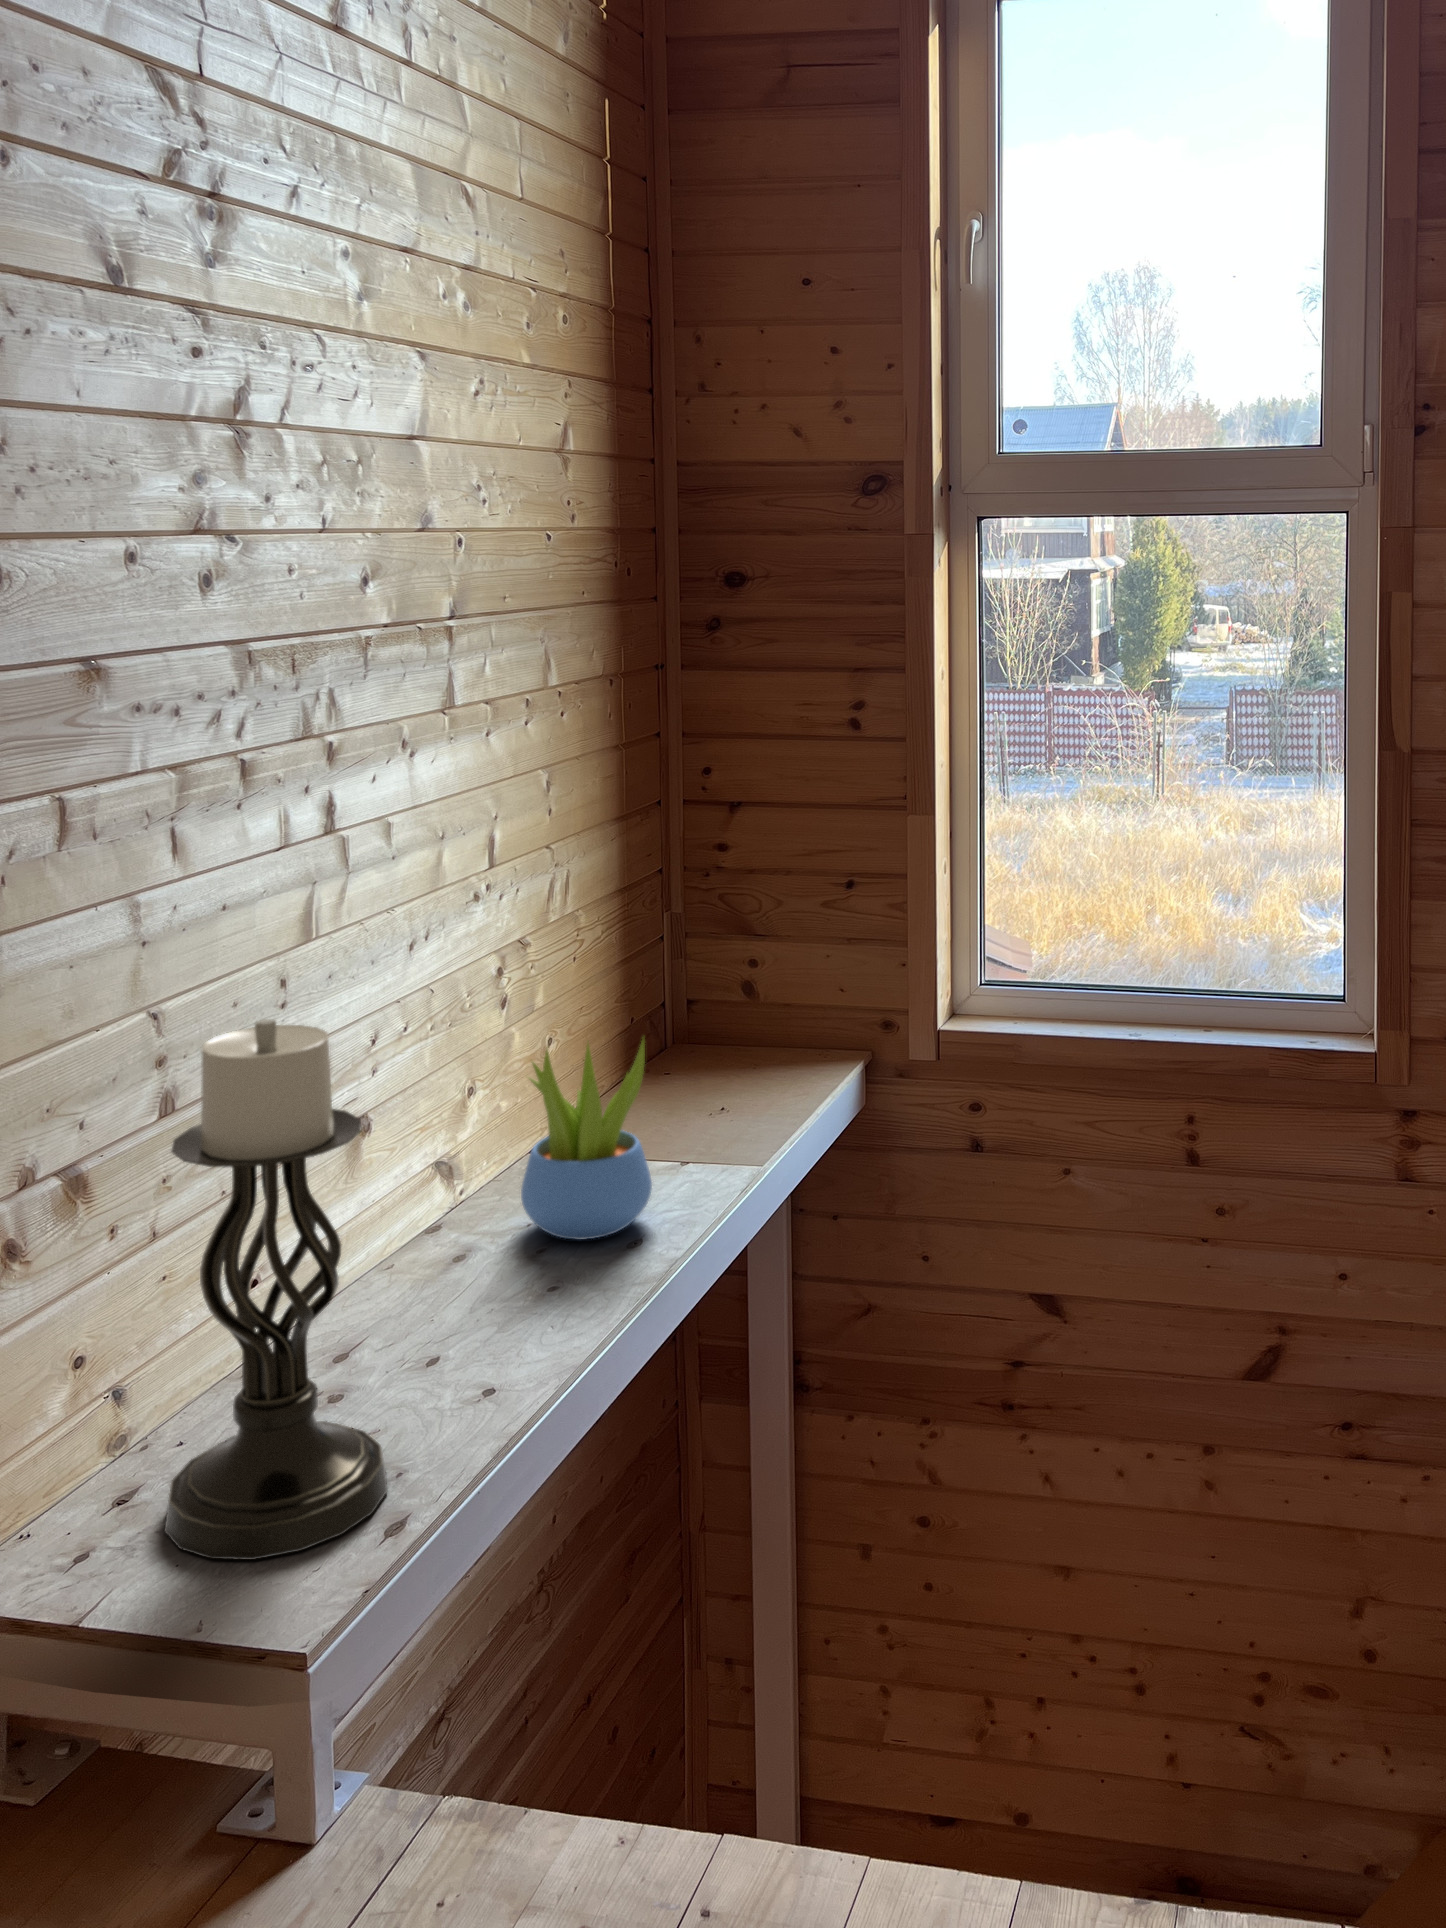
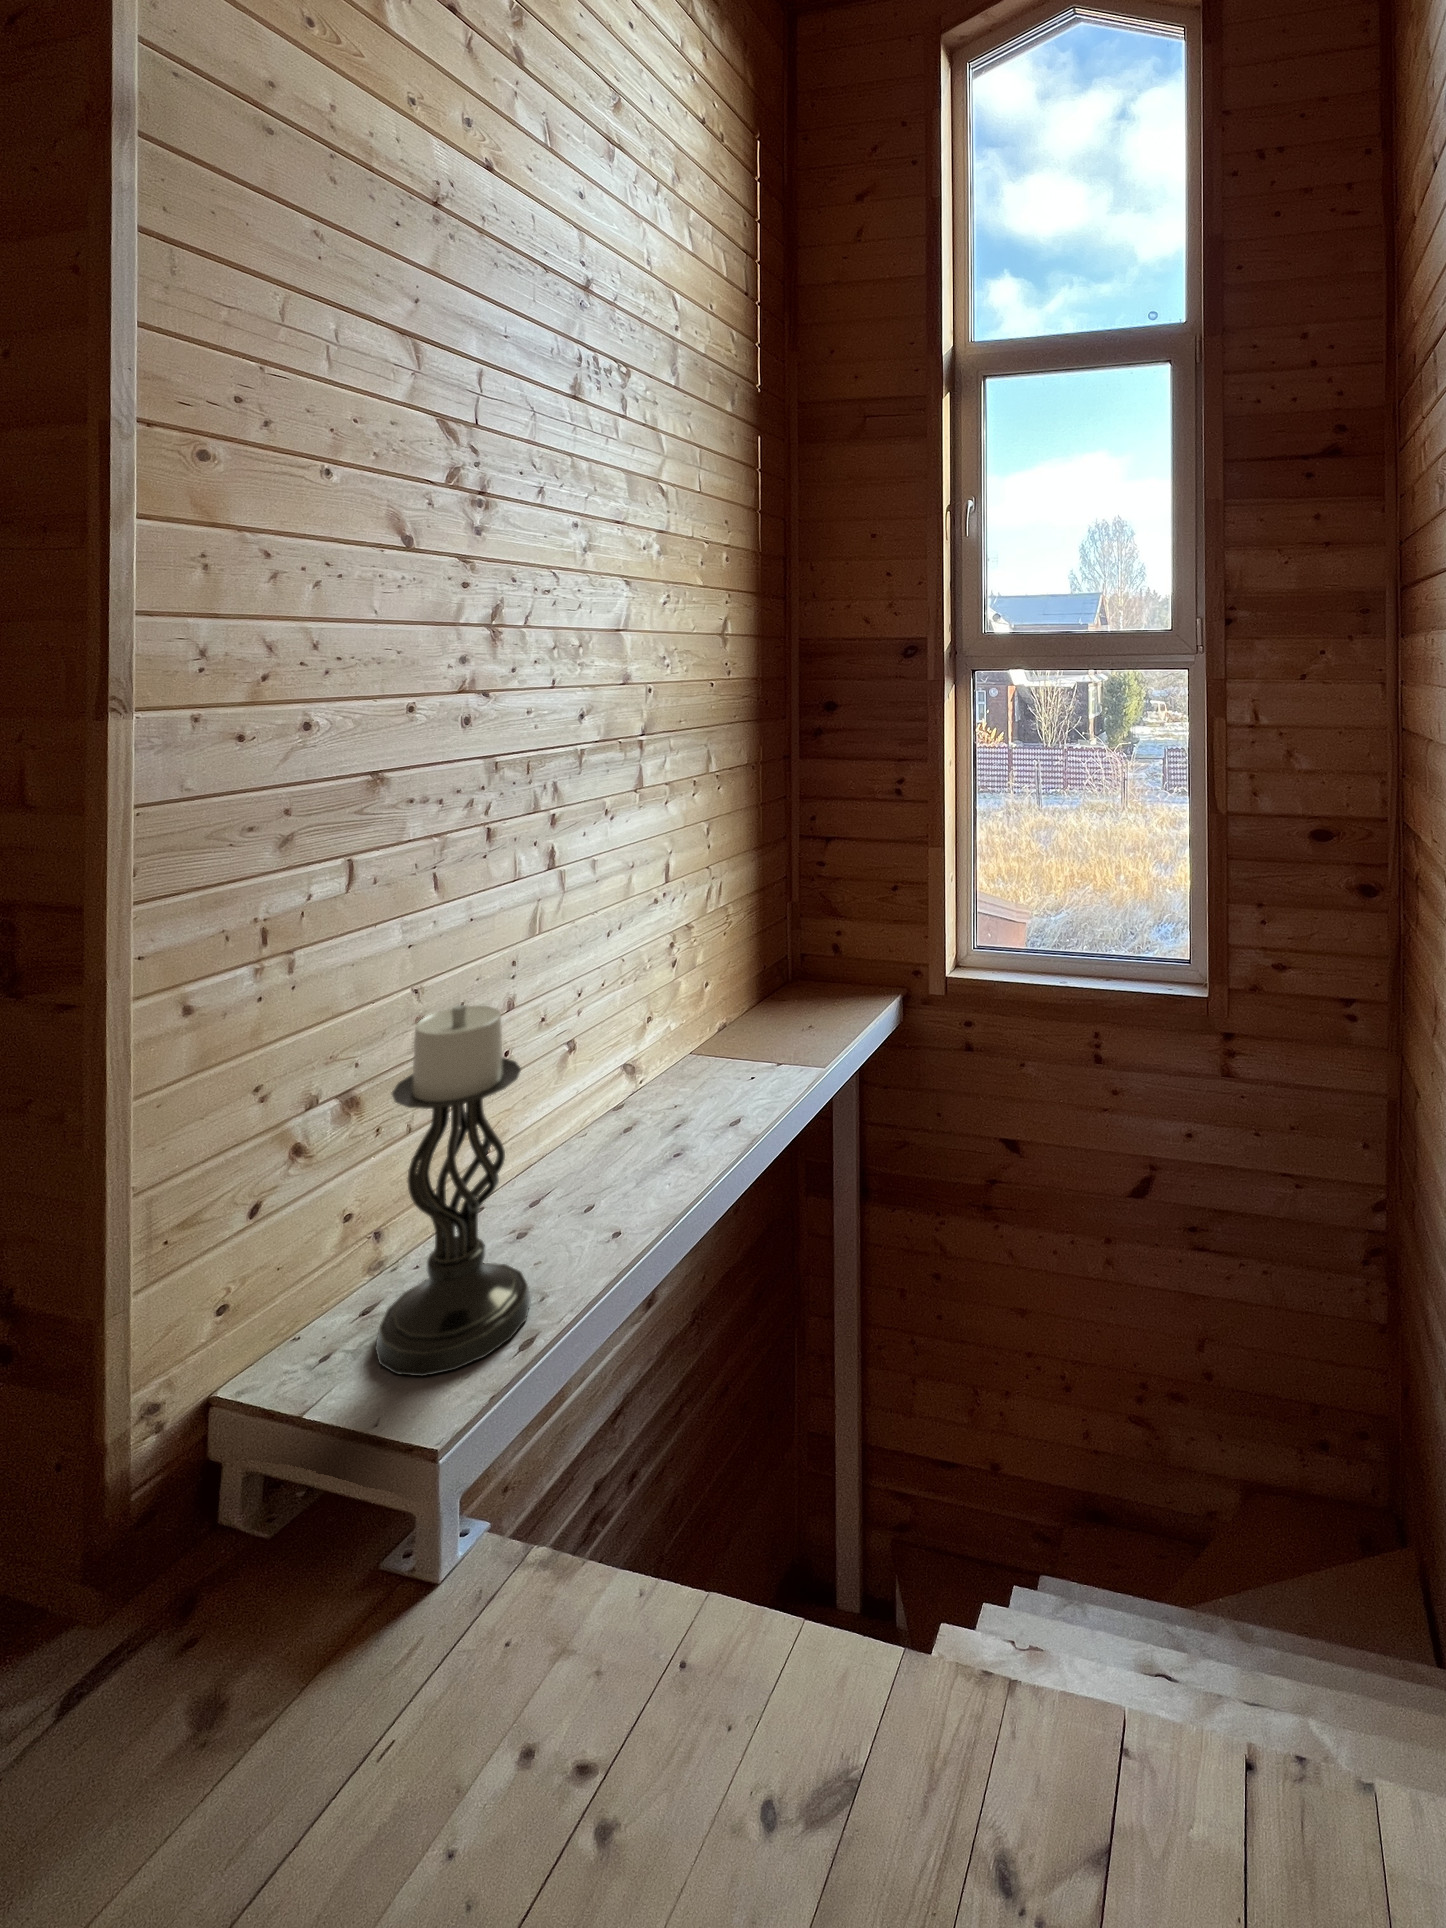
succulent plant: present [521,1040,652,1240] -> none [669,989,749,1117]

